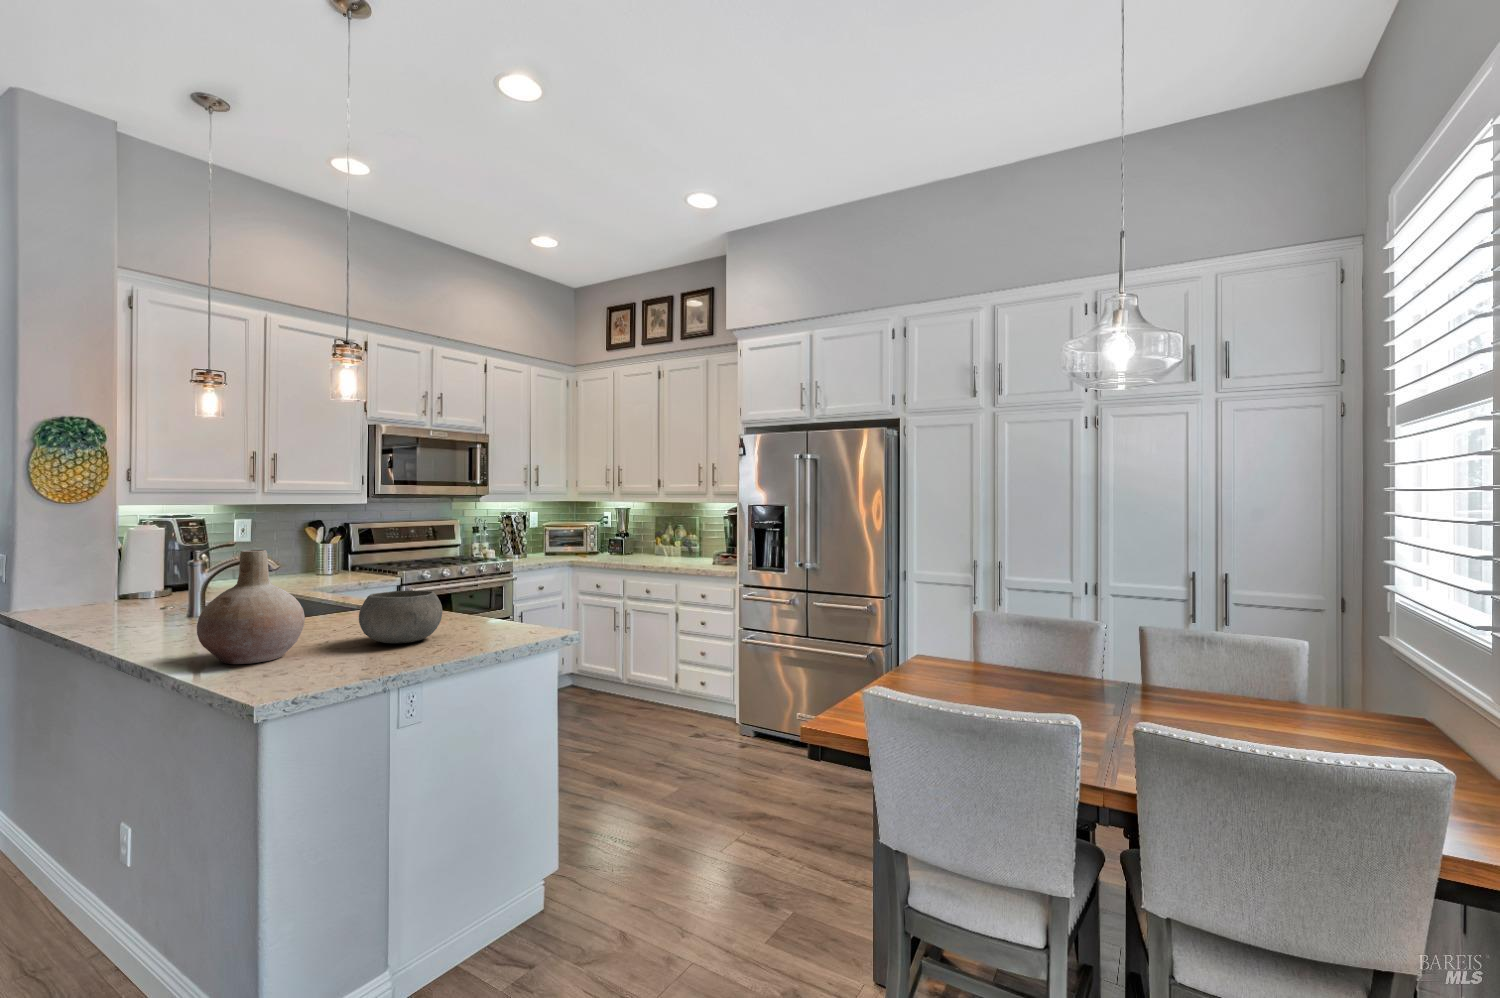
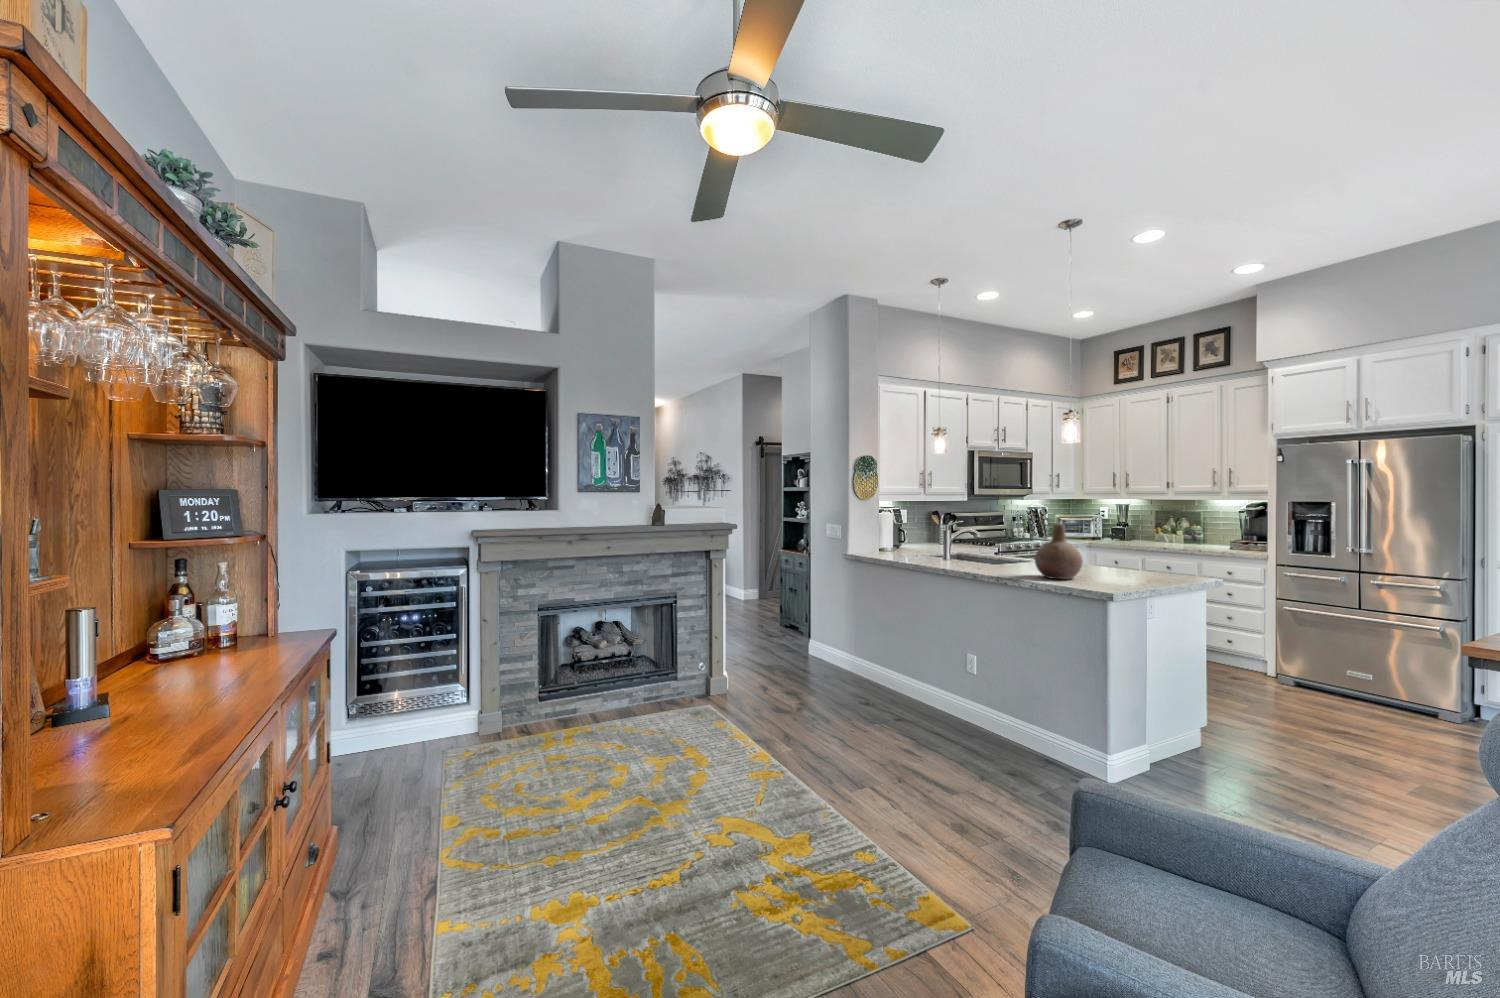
bowl: present [359,590,442,644] -> none [1097,549,1144,576]

